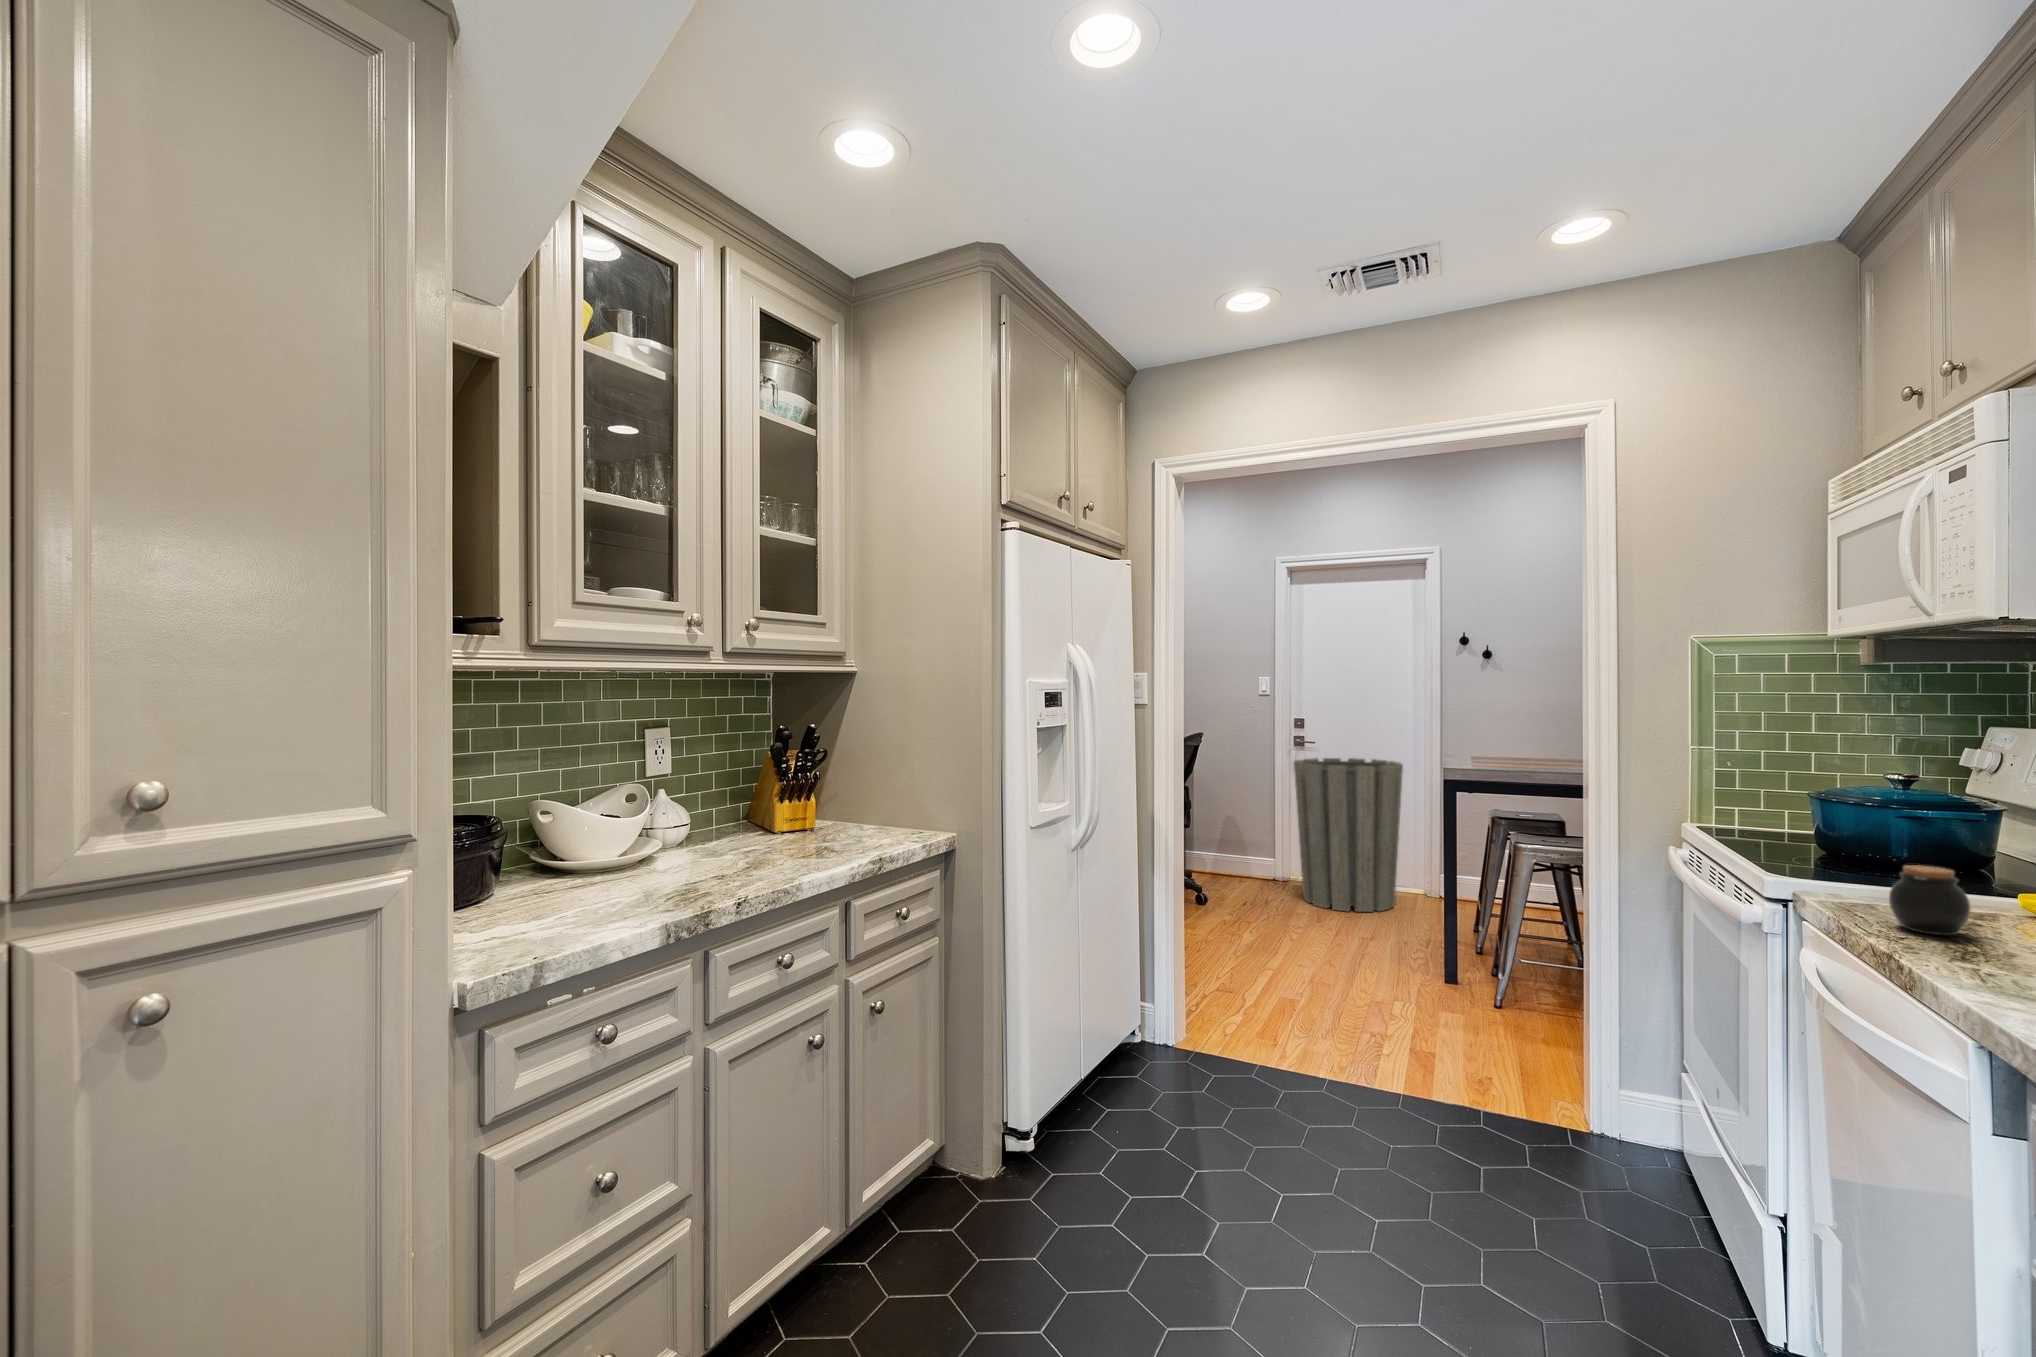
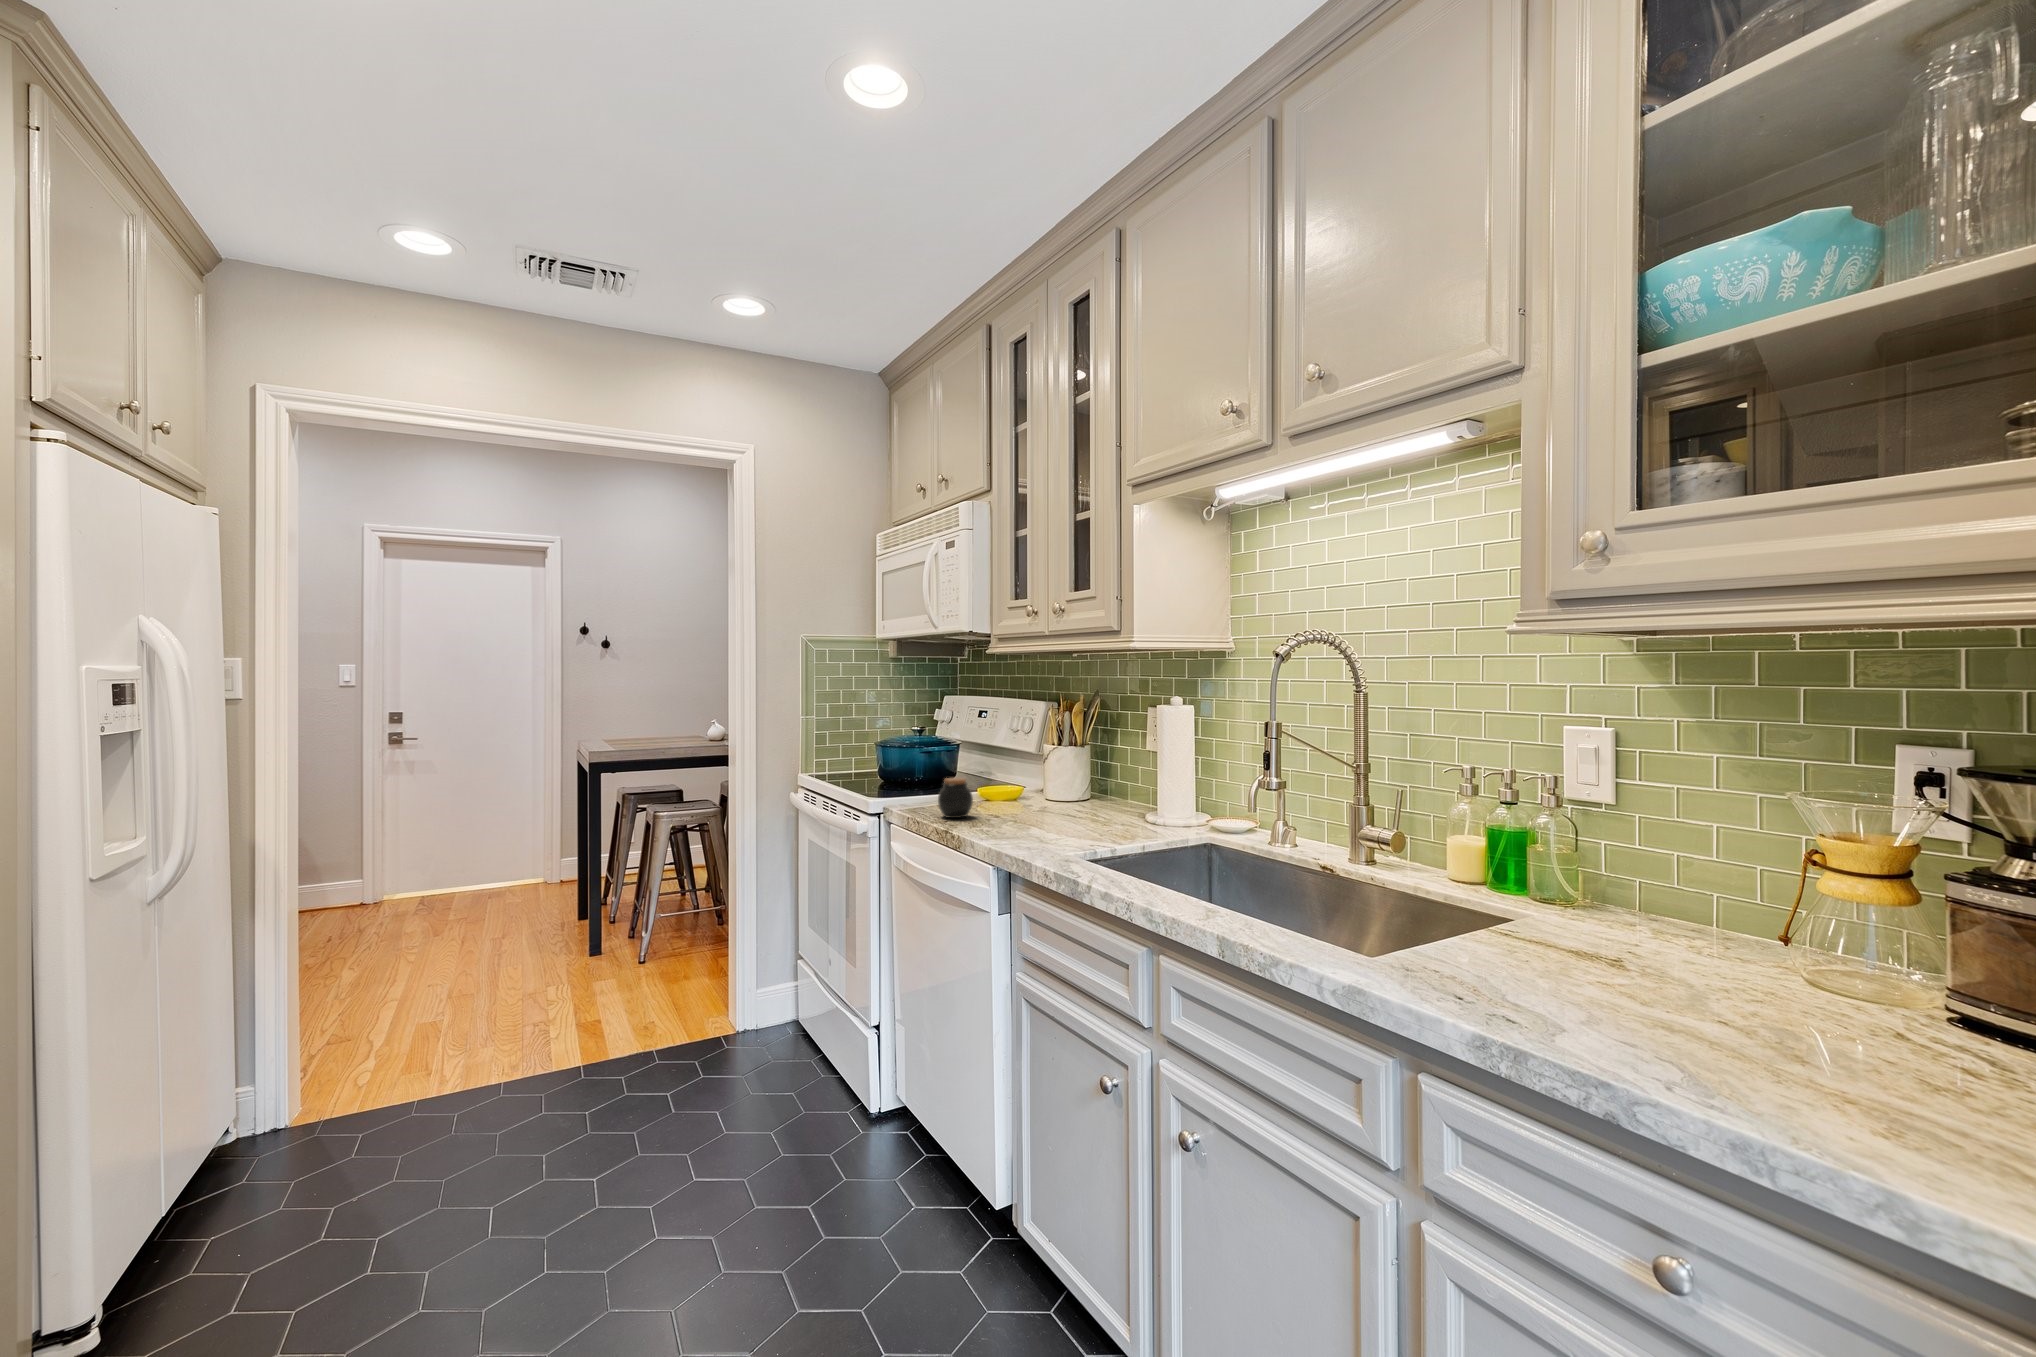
trash can: present [1294,758,1403,912] -> none [396,752,525,917]

